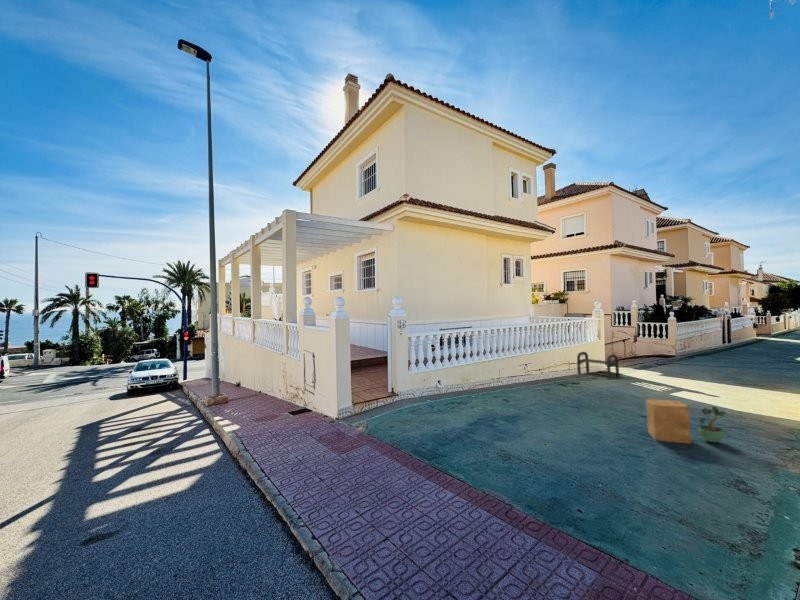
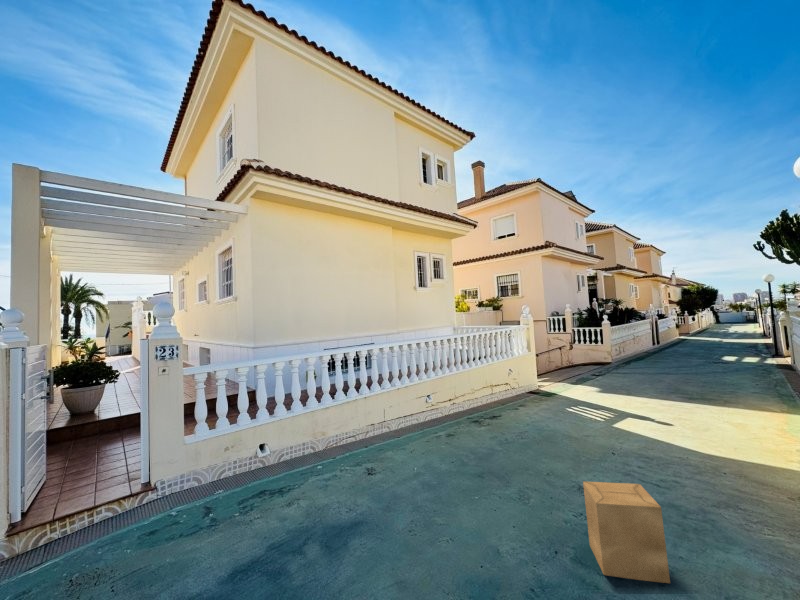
bench: present [577,352,619,380] -> none [502,369,552,406]
potted plant: present [699,407,726,442] -> none [678,497,727,572]

